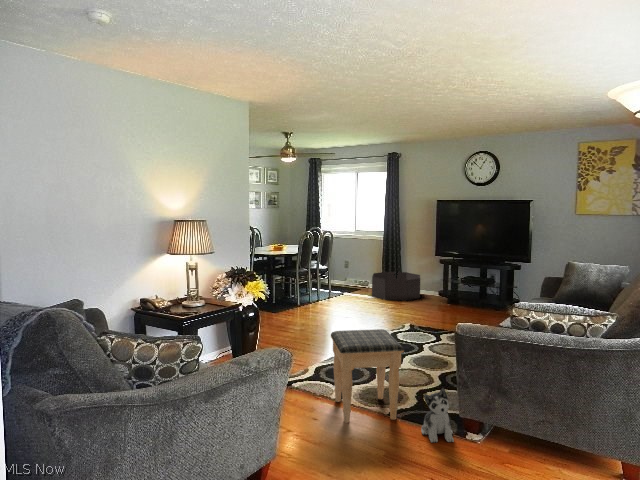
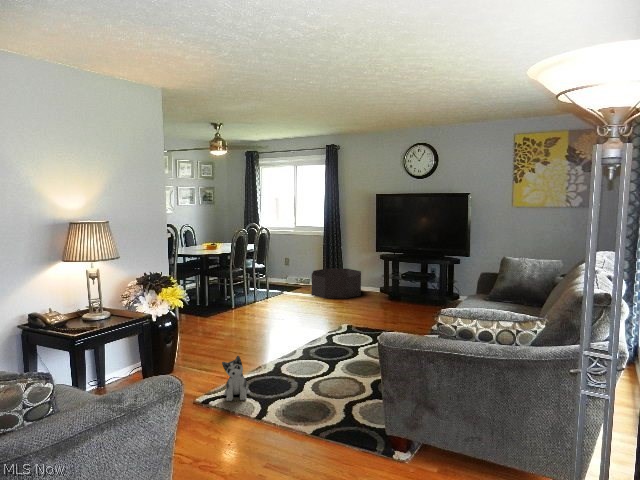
footstool: present [331,329,404,423] -> none [249,339,327,447]
plush toy: present [421,388,454,442] -> present [222,356,250,401]

